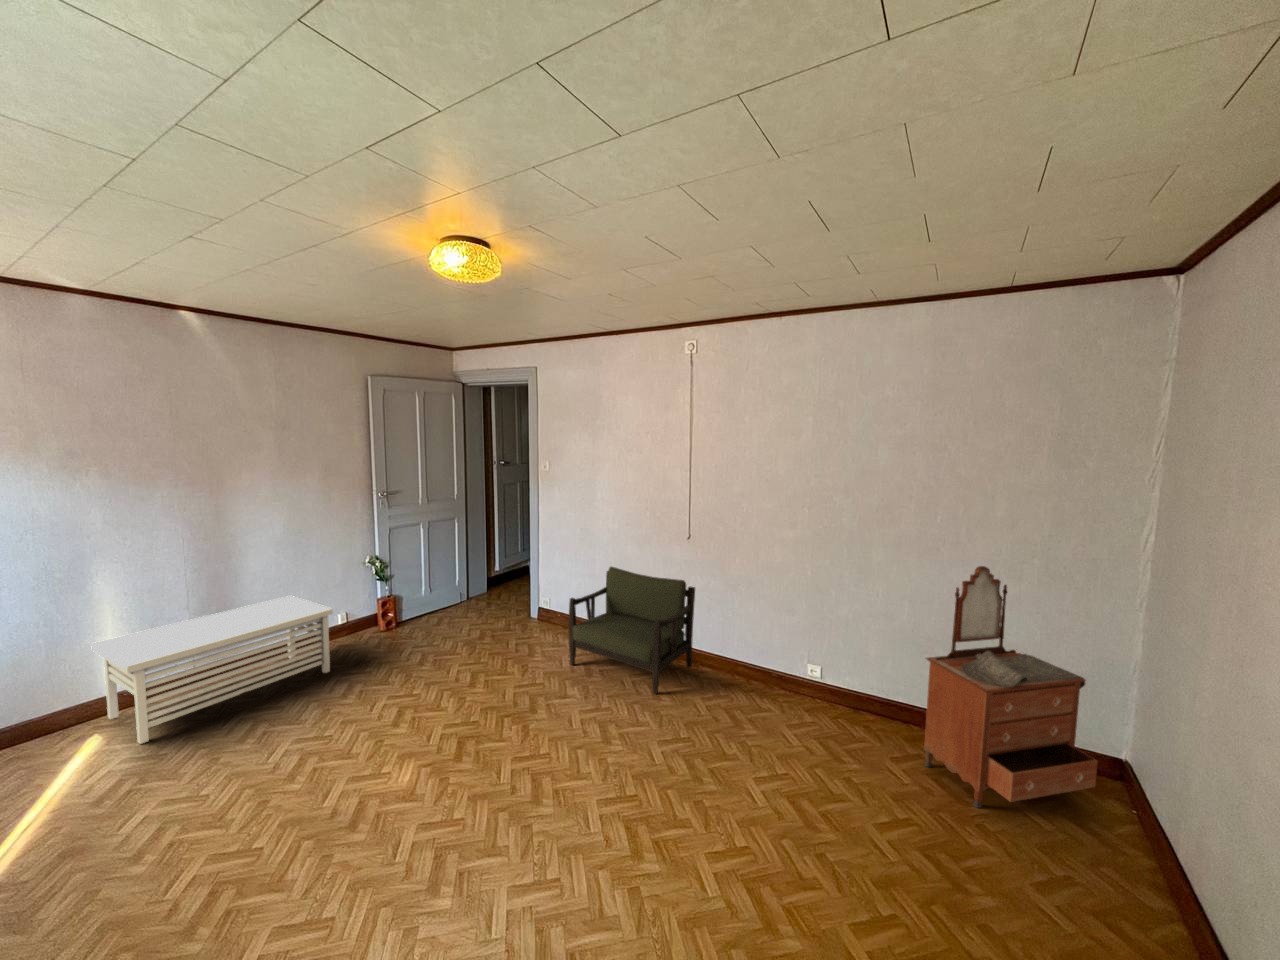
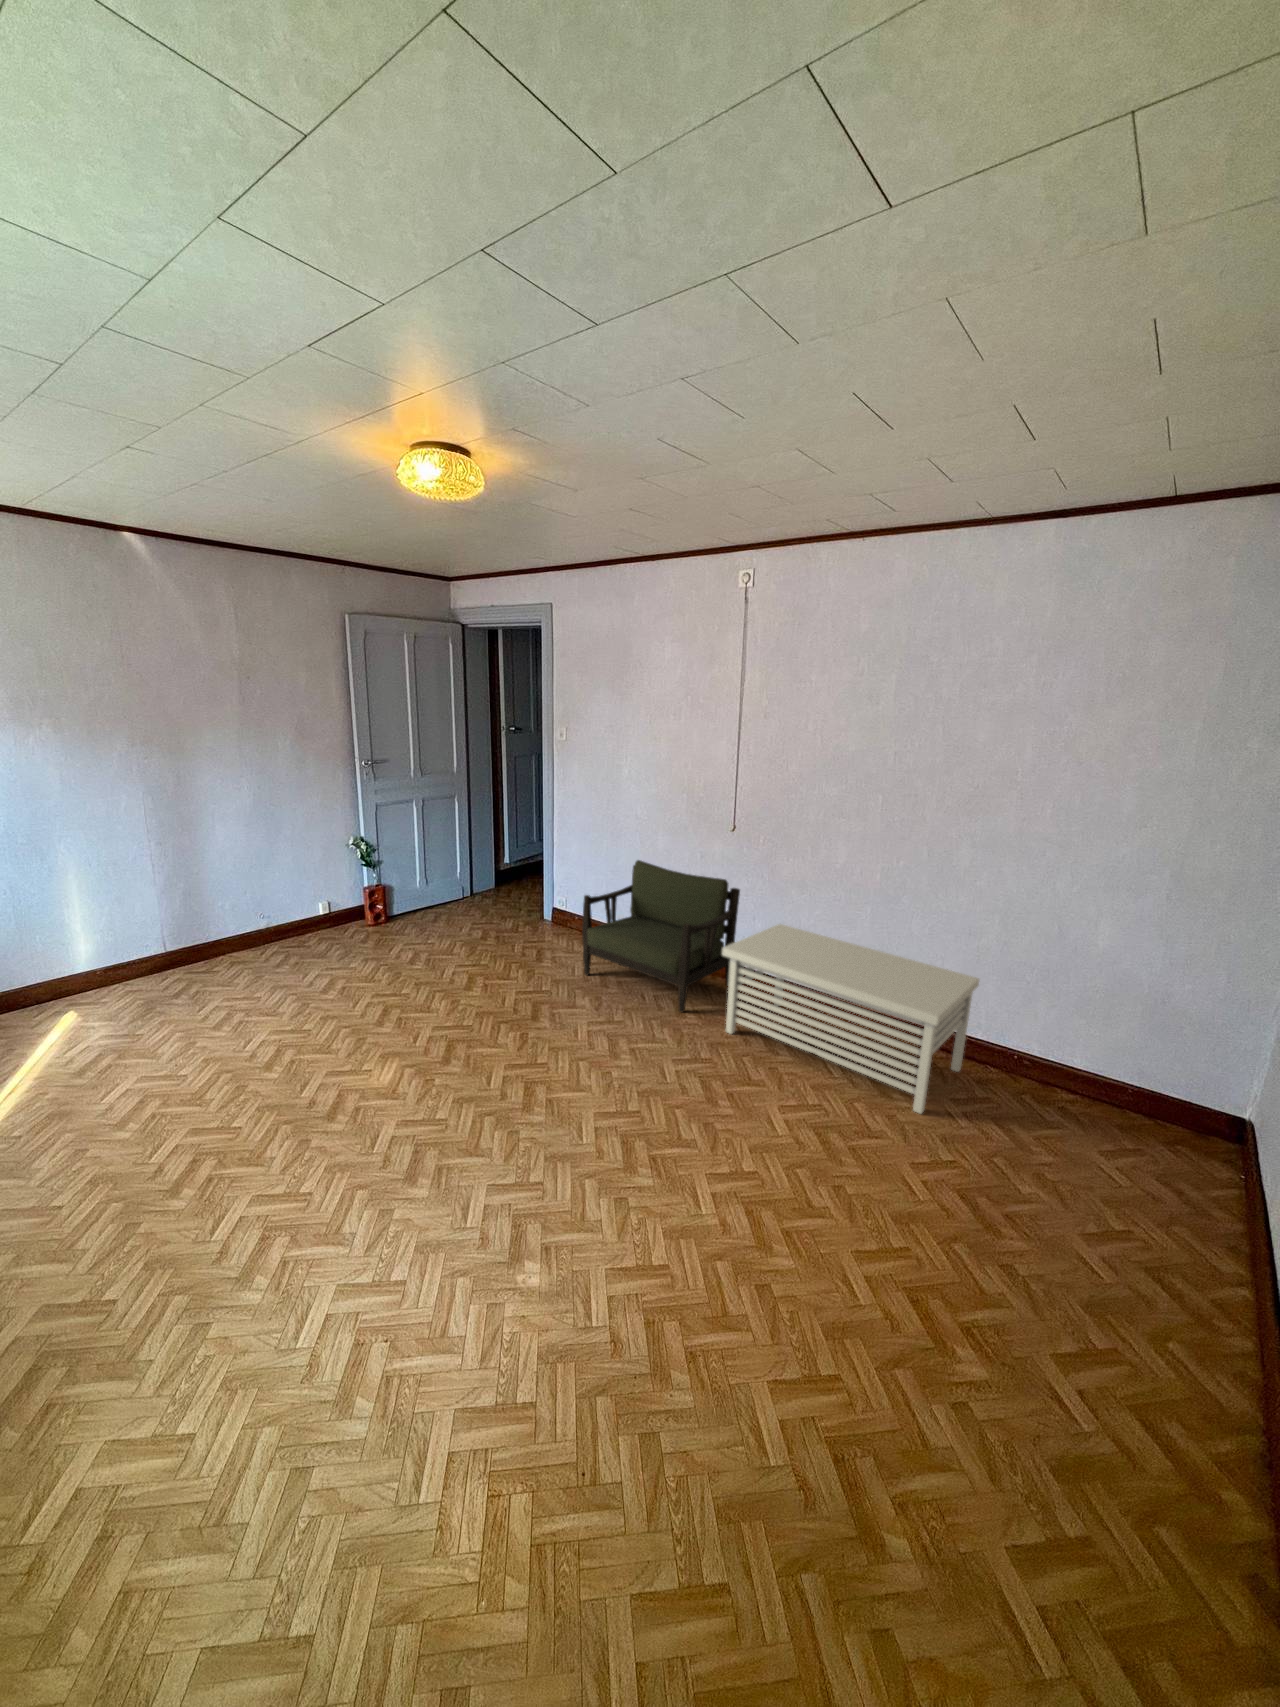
dresser: present [924,566,1098,808] -> none [1001,871,1225,1160]
storage bench: present [91,596,333,744] -> present [722,924,979,1114]

